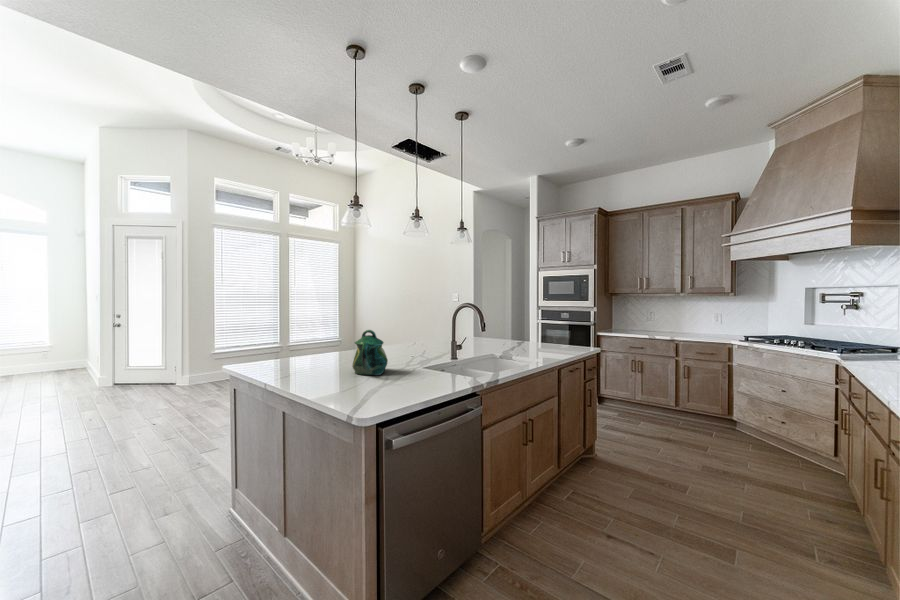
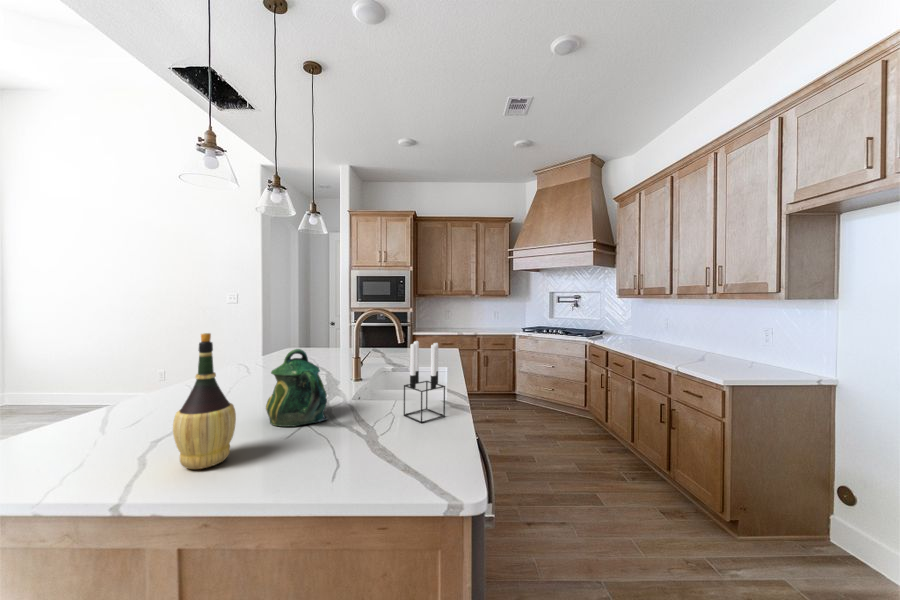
wine bottle: none [292,316,319,380] -> present [173,333,236,469]
candle holder: none [419,329,444,387] -> present [404,341,445,423]

